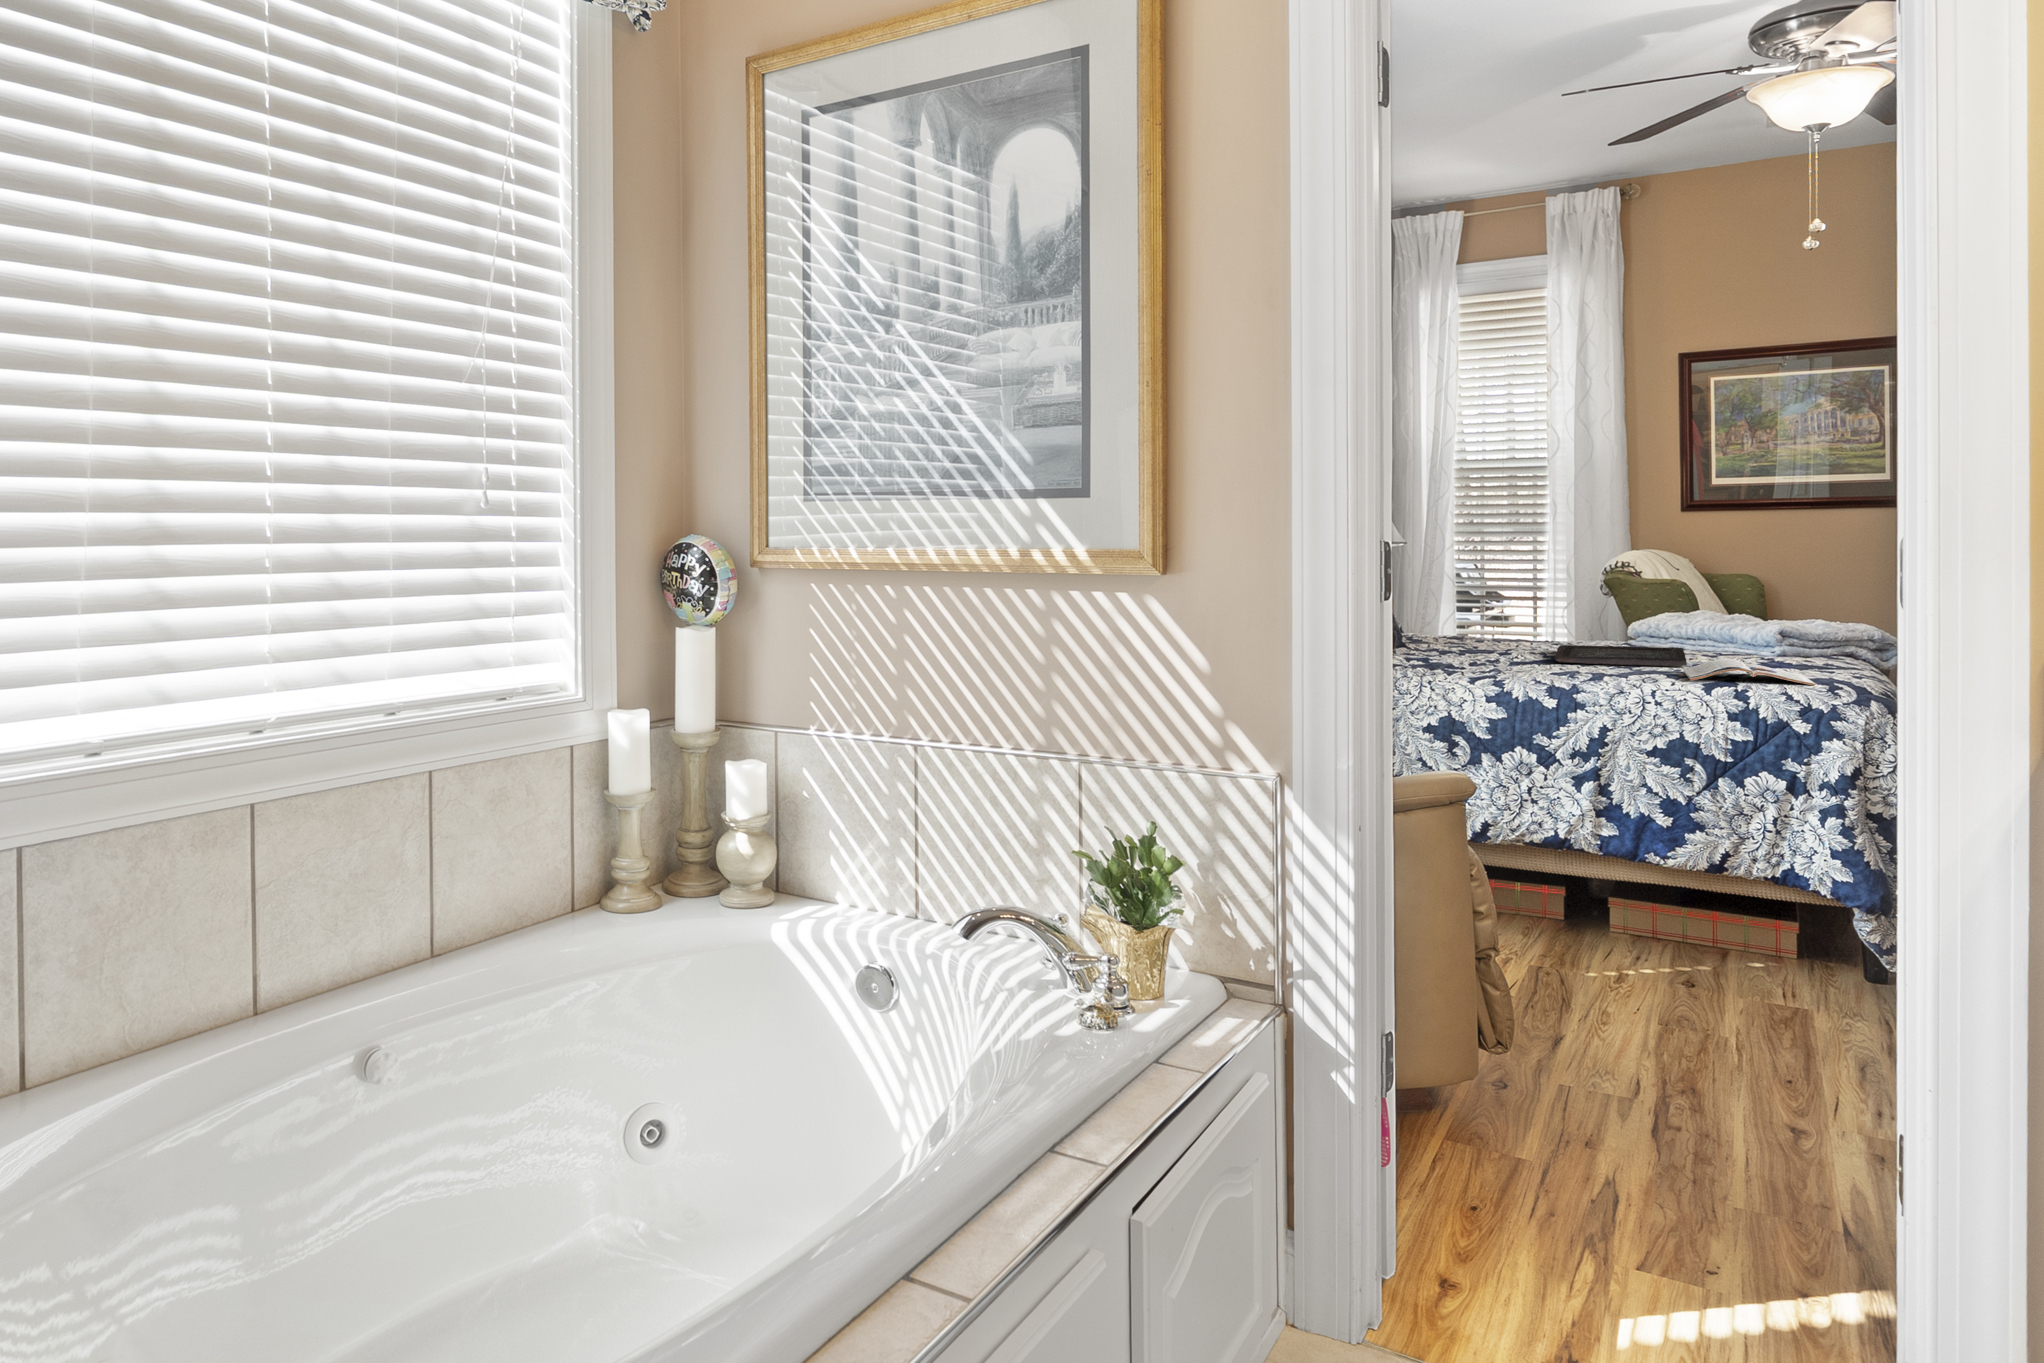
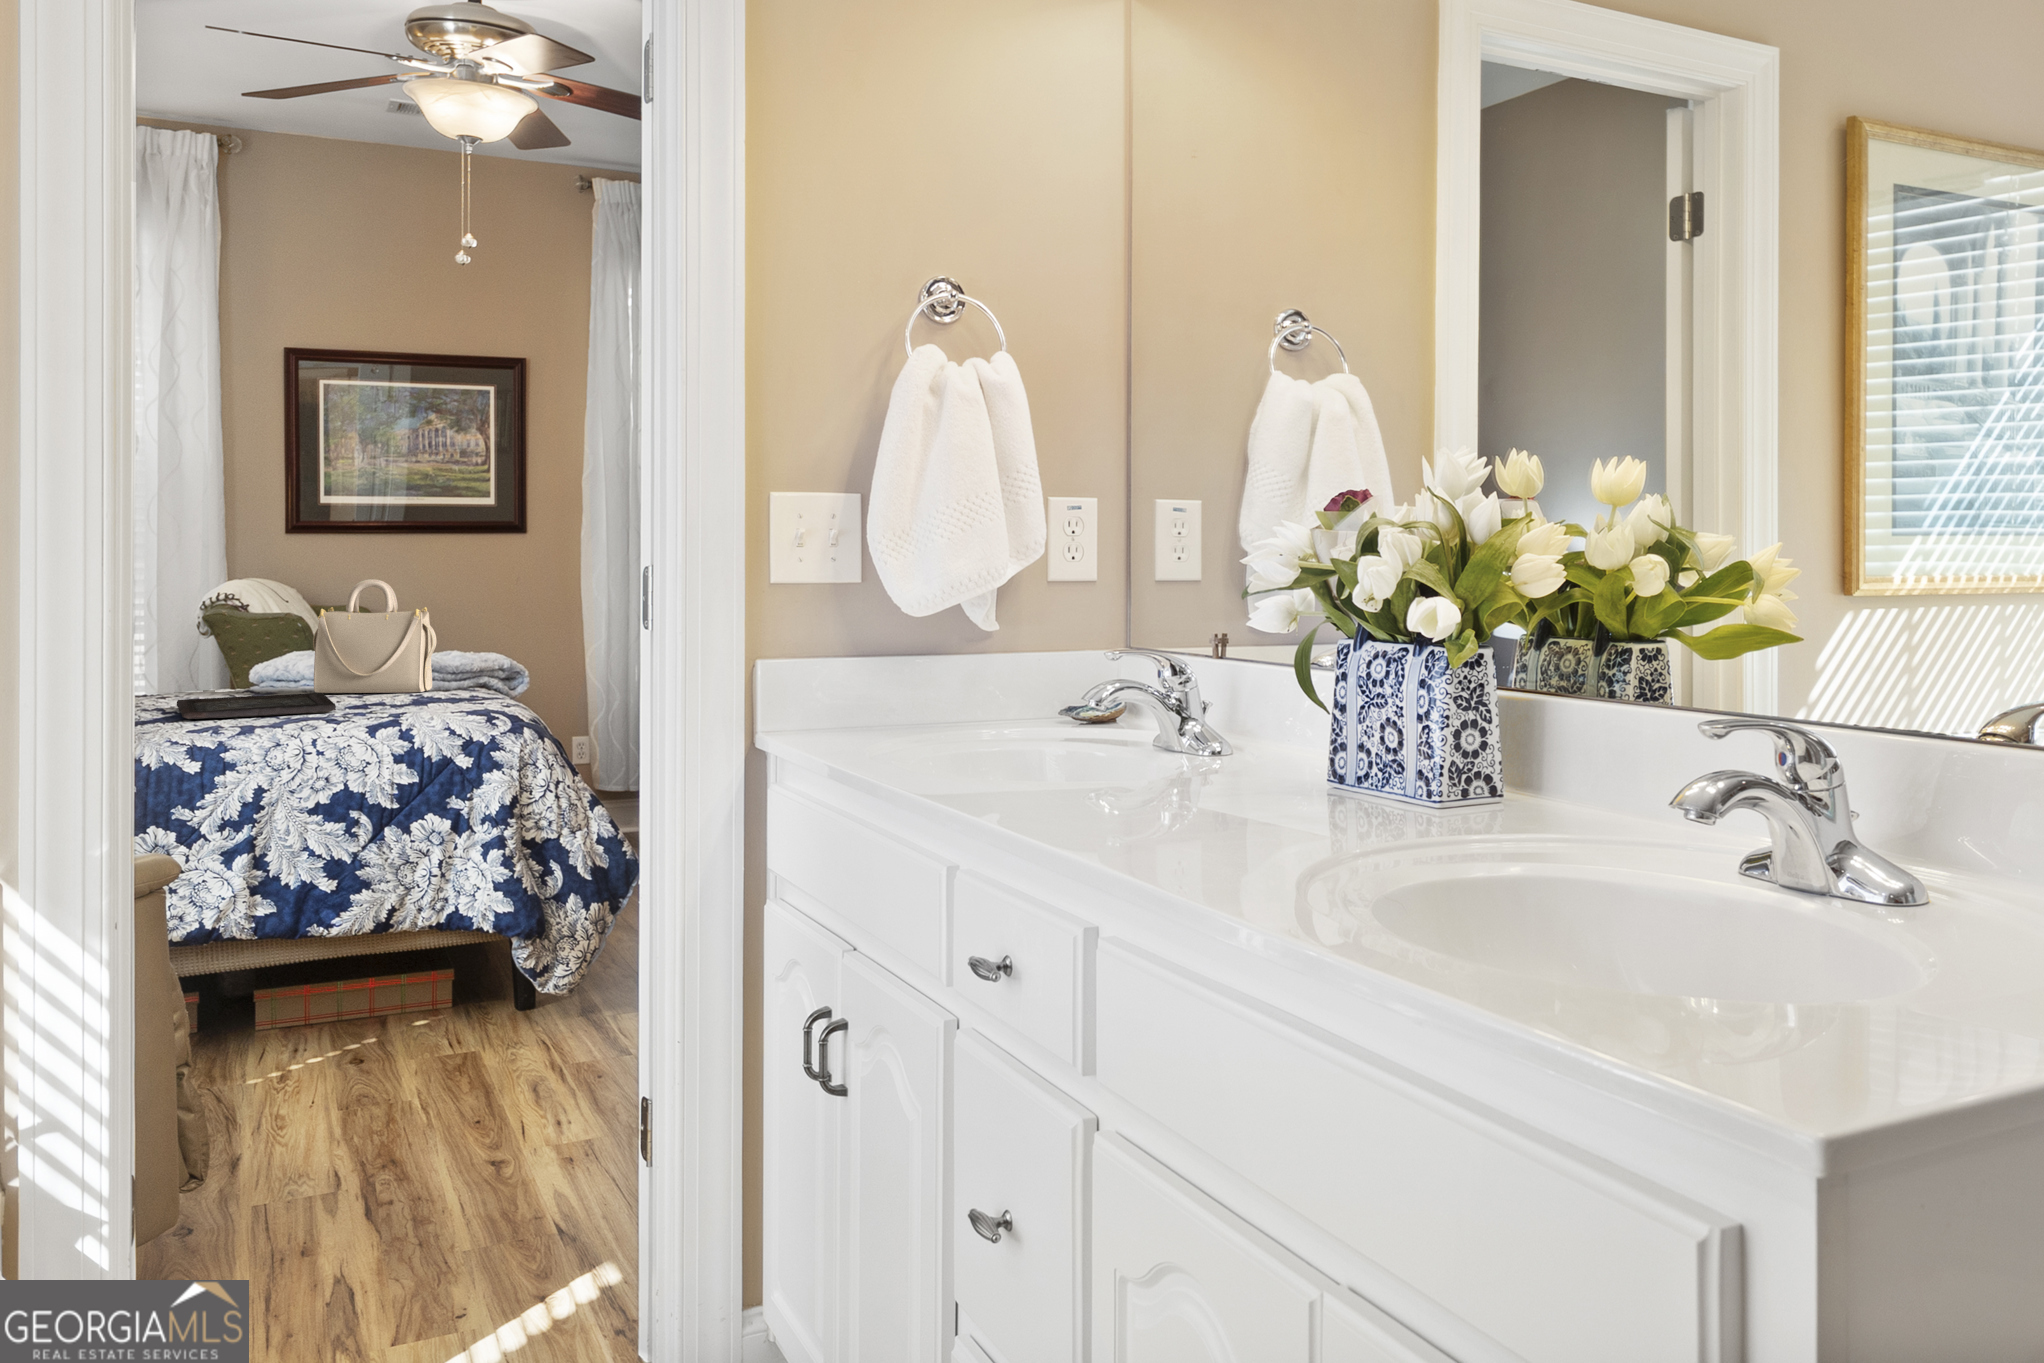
handbag: none [1679,549,1799,654] -> present [313,579,436,693]
magazine: present [1683,659,1816,686] -> none [337,698,472,725]

